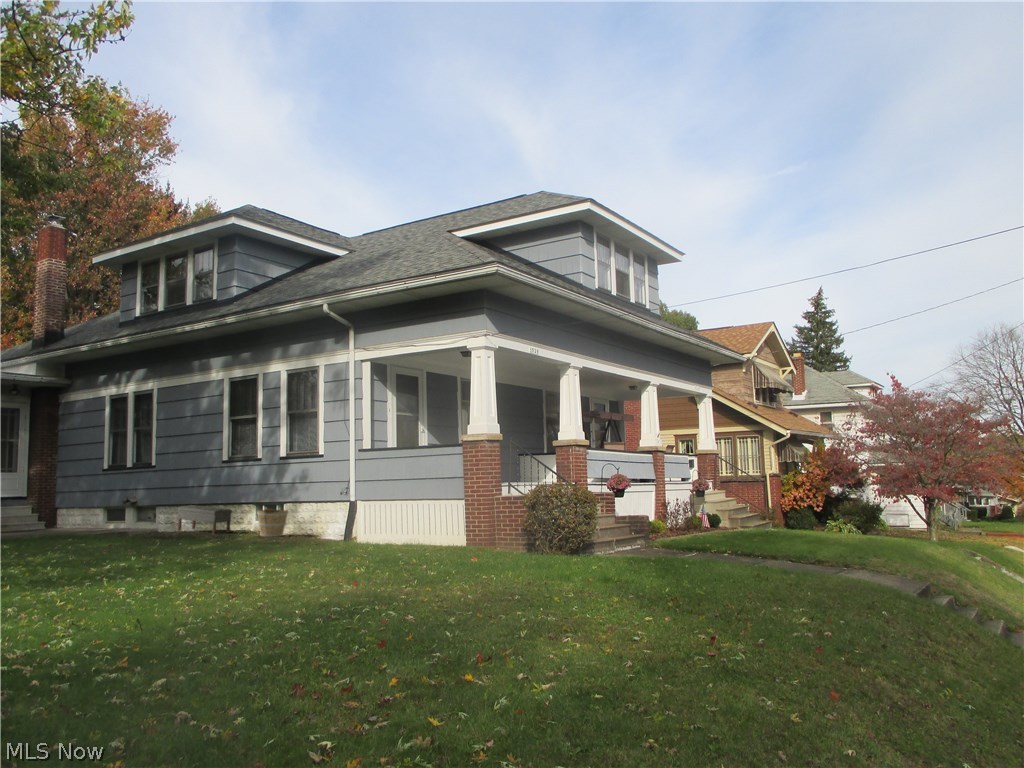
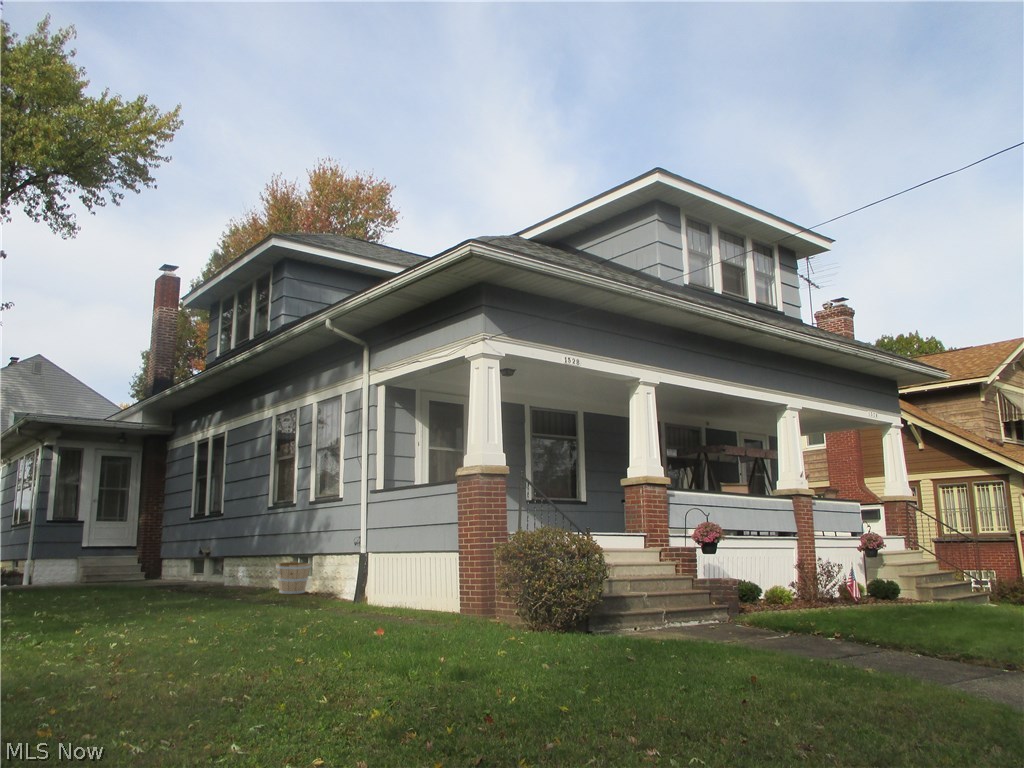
bench: present [178,505,232,534] -> none [224,557,272,591]

